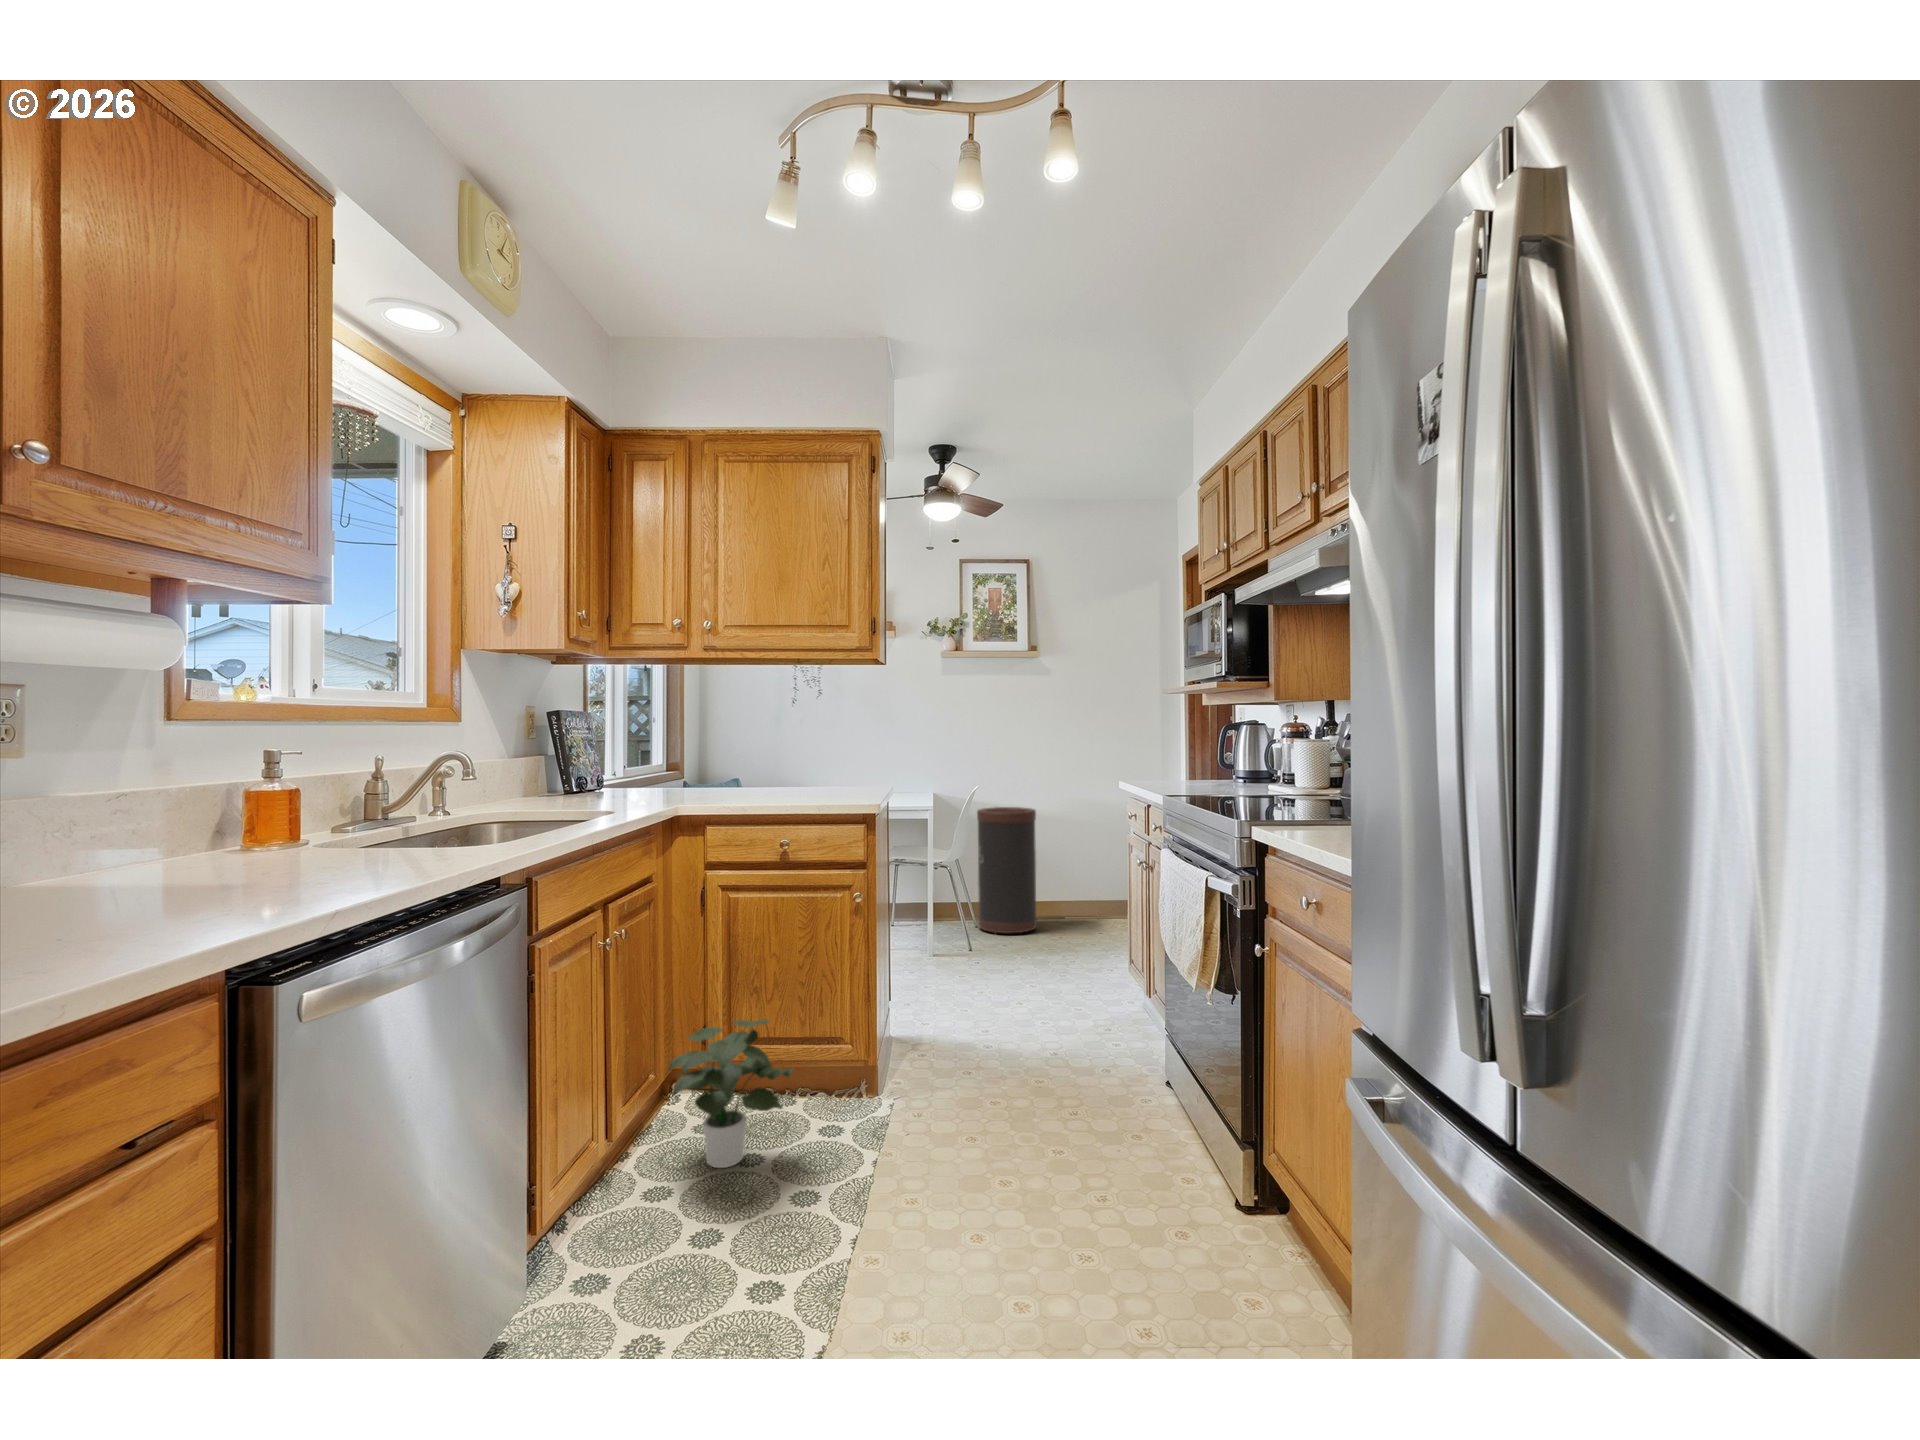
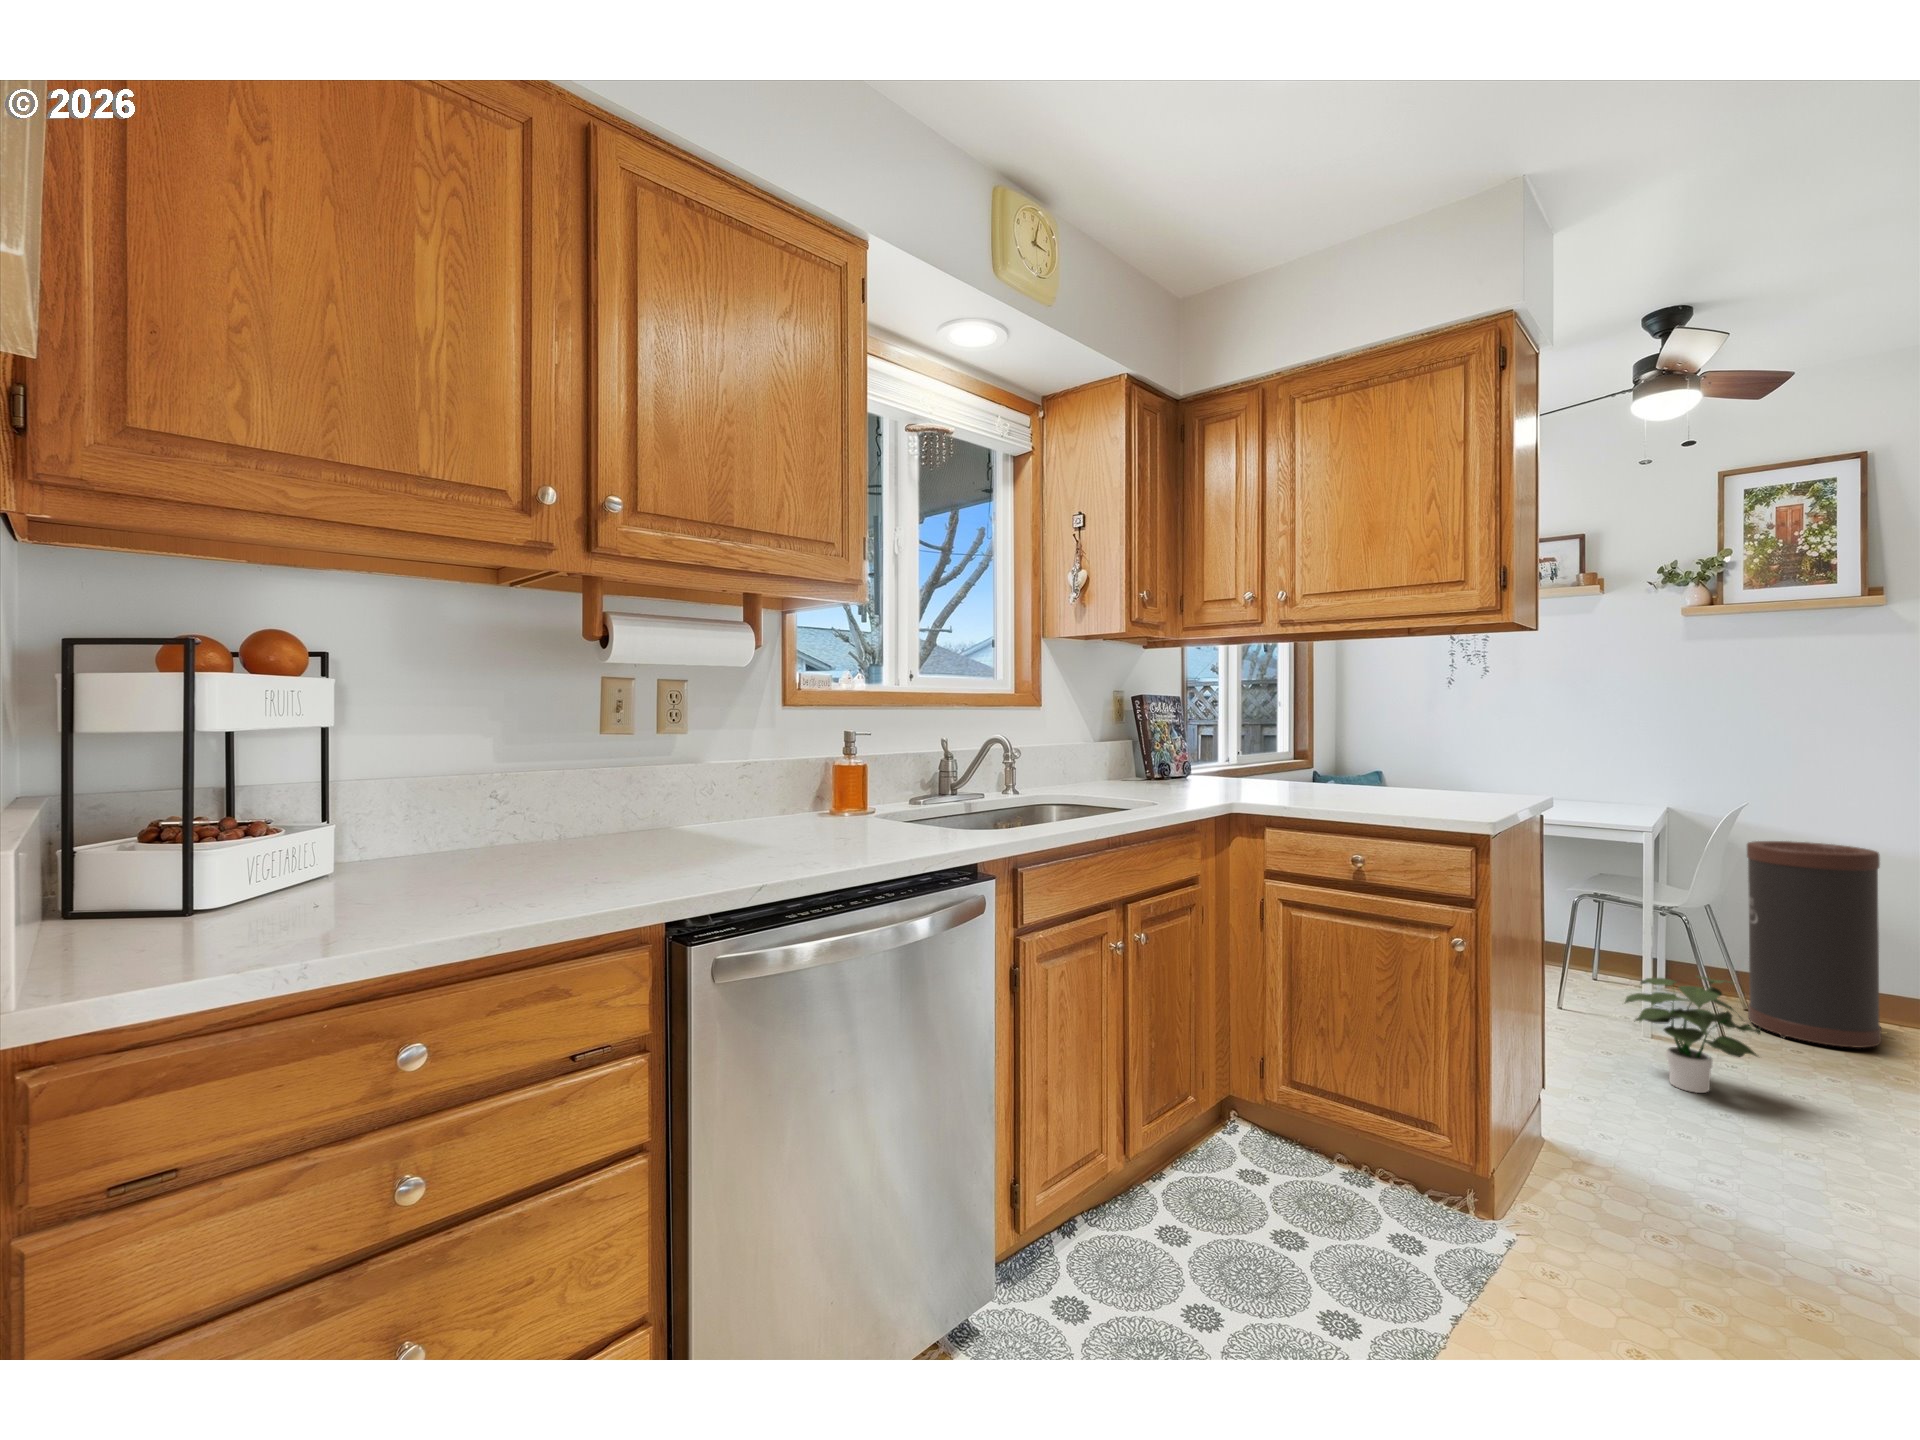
potted plant: present [668,1020,793,1168] -> present [1625,975,1761,1093]

